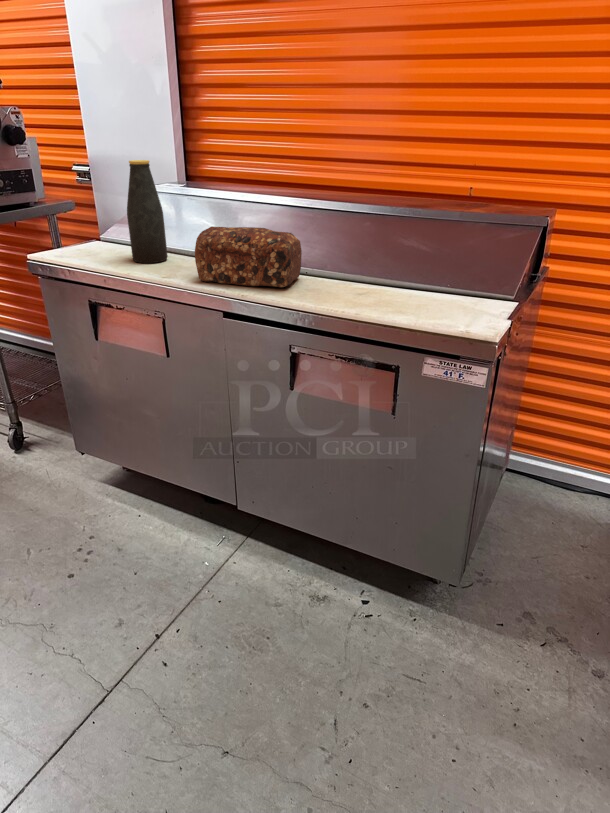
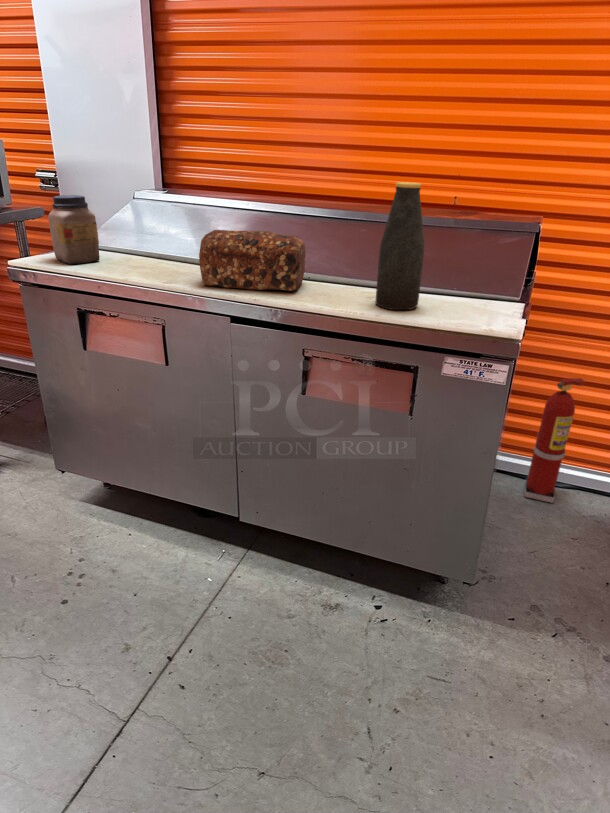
bottle: present [127,160,168,263] -> present [376,182,424,311]
jar: none [64,192,112,259] -> present [48,195,100,264]
fire extinguisher: none [539,380,604,508] -> present [525,378,584,503]

